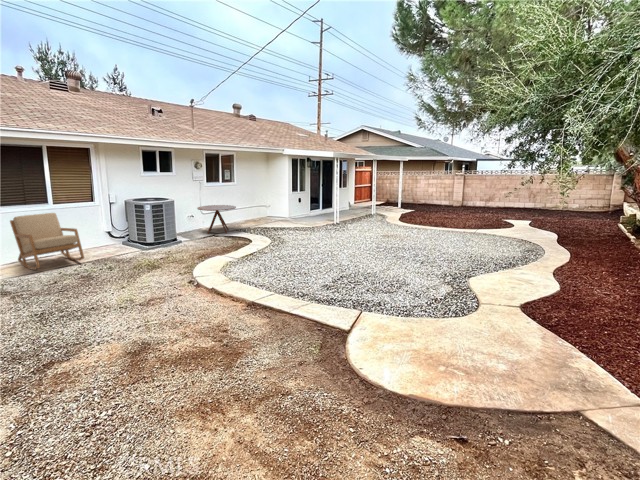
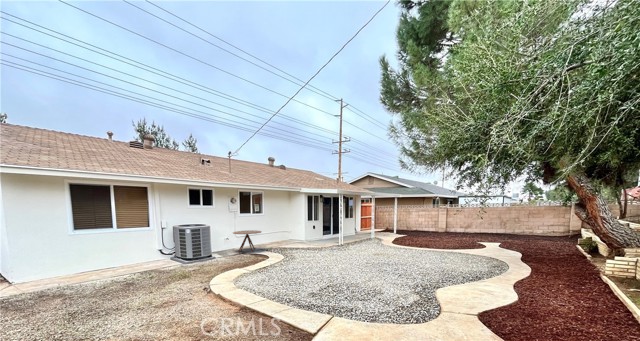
chair: present [10,213,84,270] -> none [91,235,138,278]

